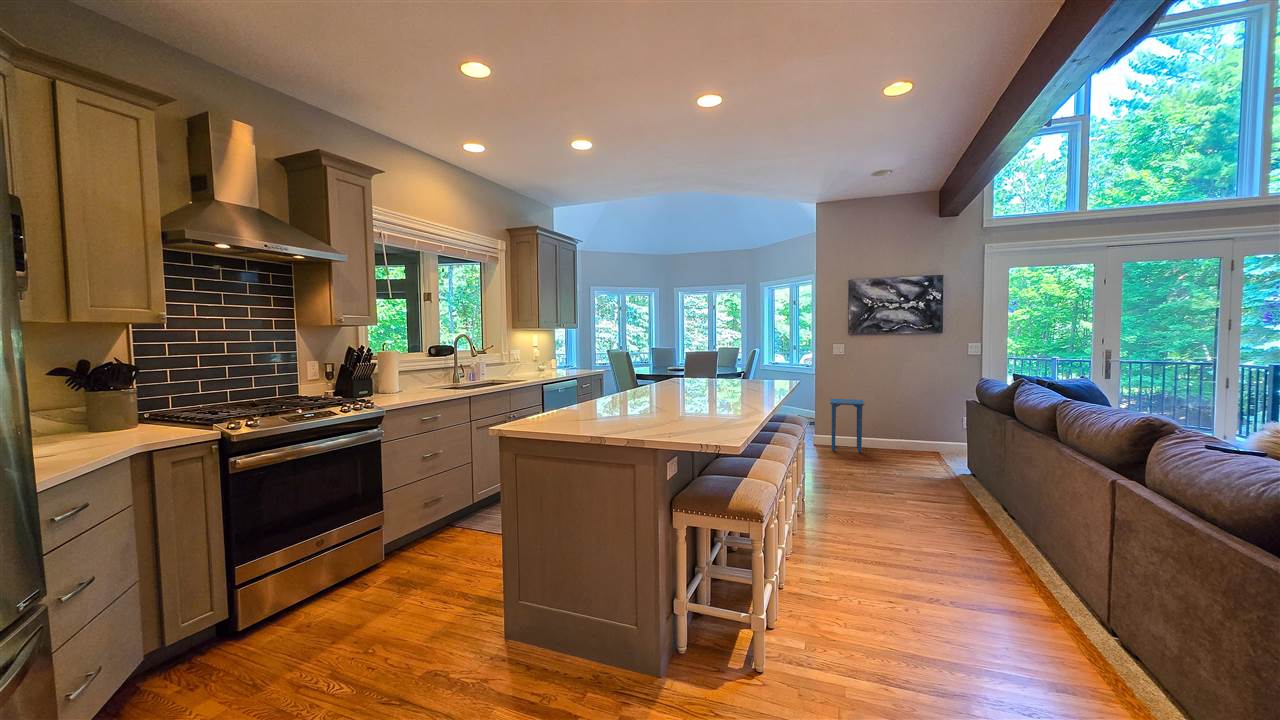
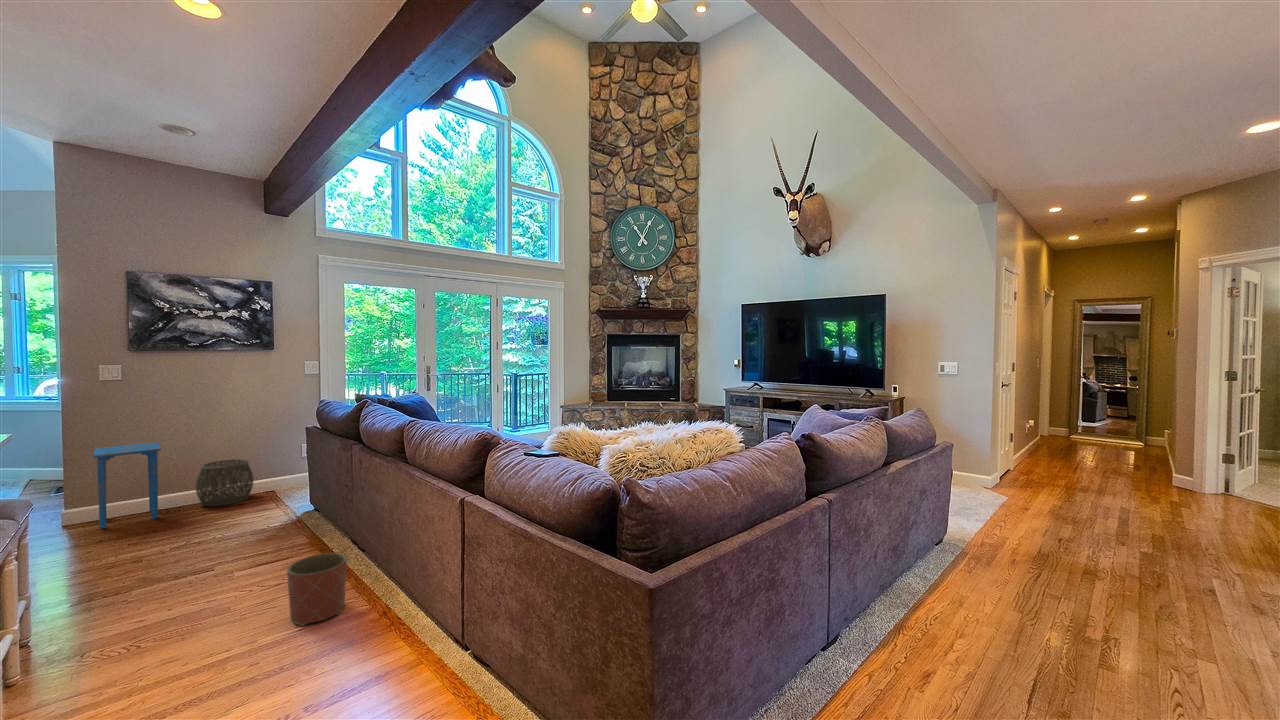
woven basket: none [883,420,923,455] -> present [196,459,254,506]
planter: none [944,501,993,557] -> present [287,553,347,626]

